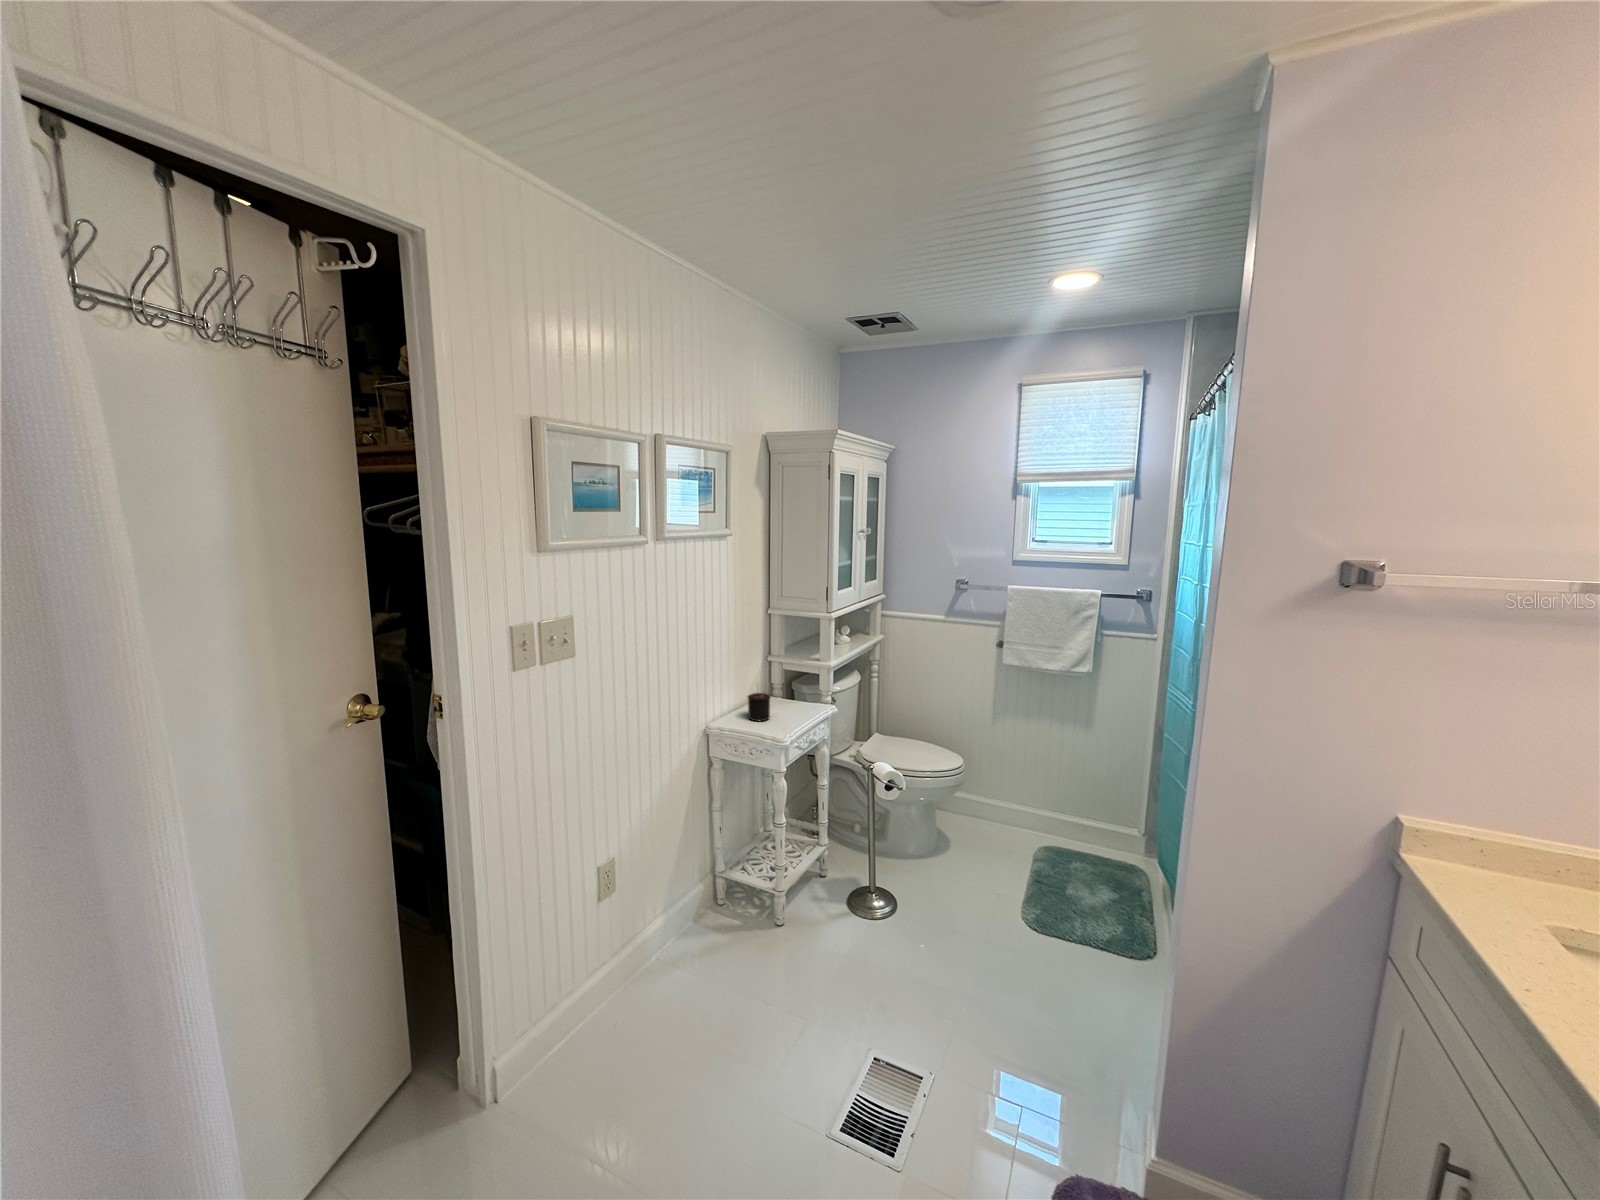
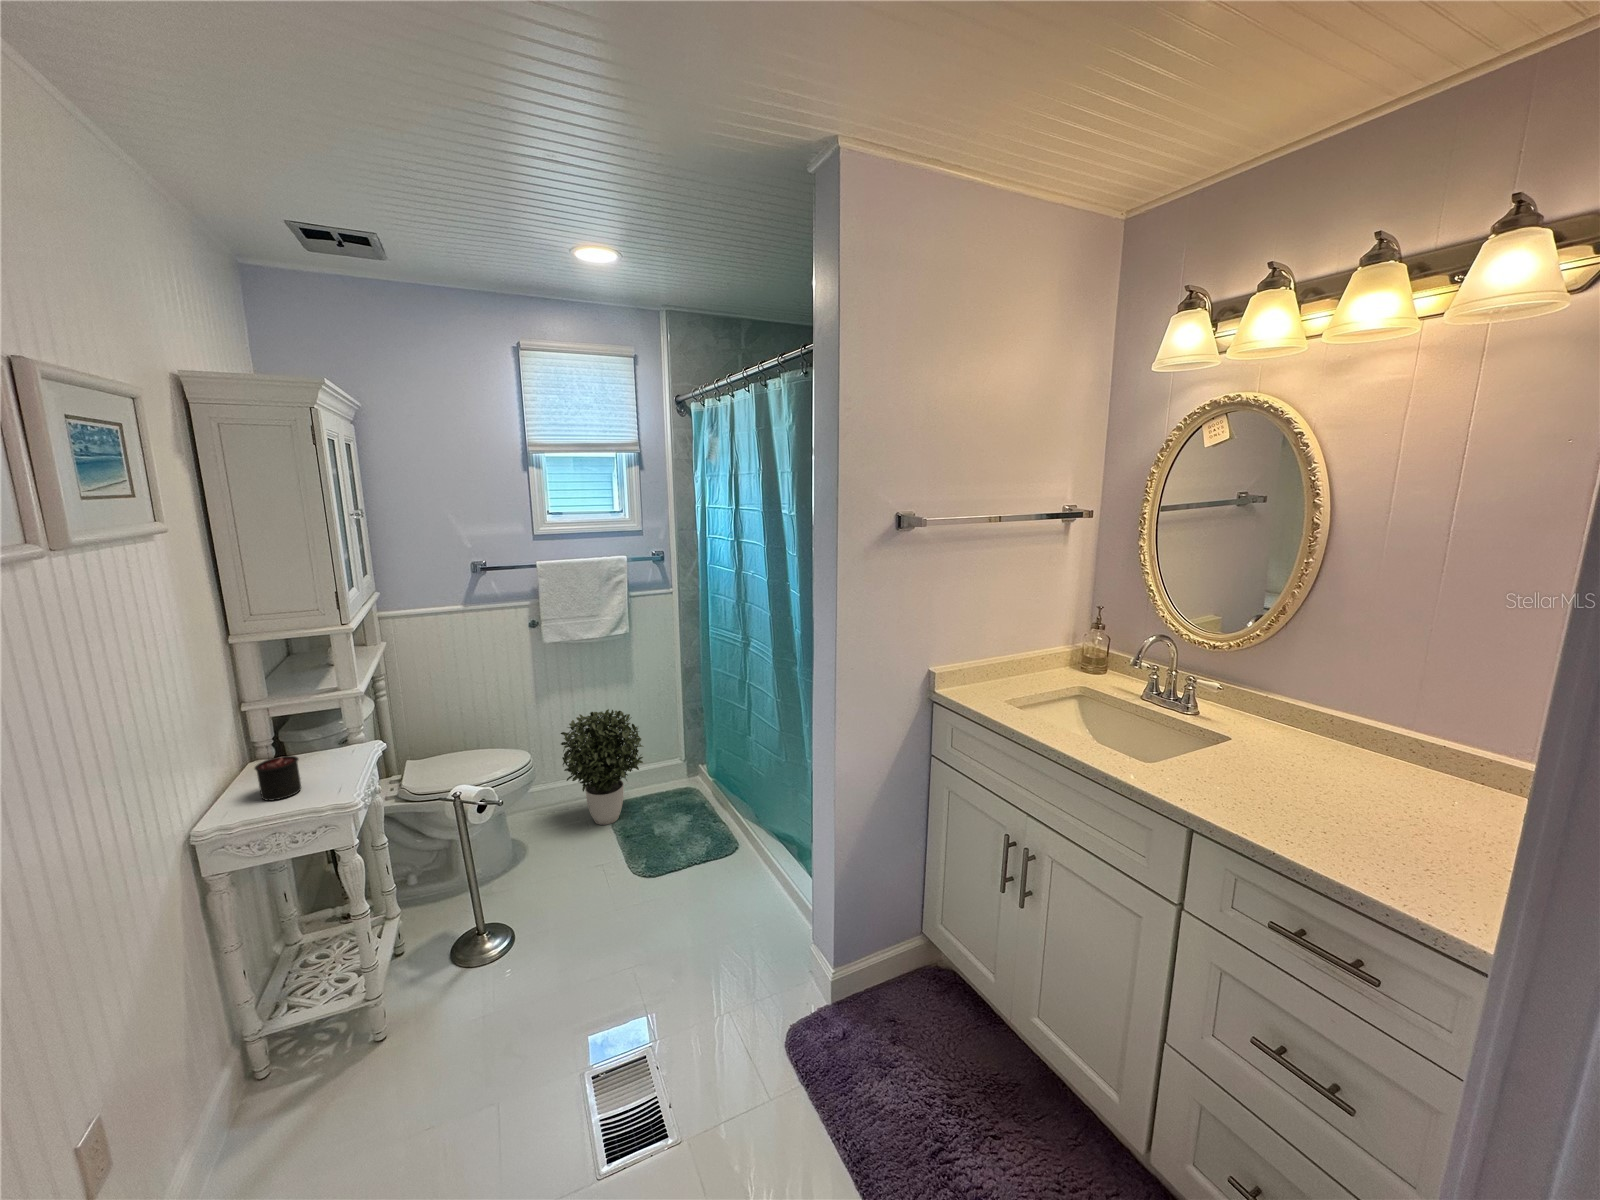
potted plant: none [996,742,1084,863] -> present [561,709,643,825]

